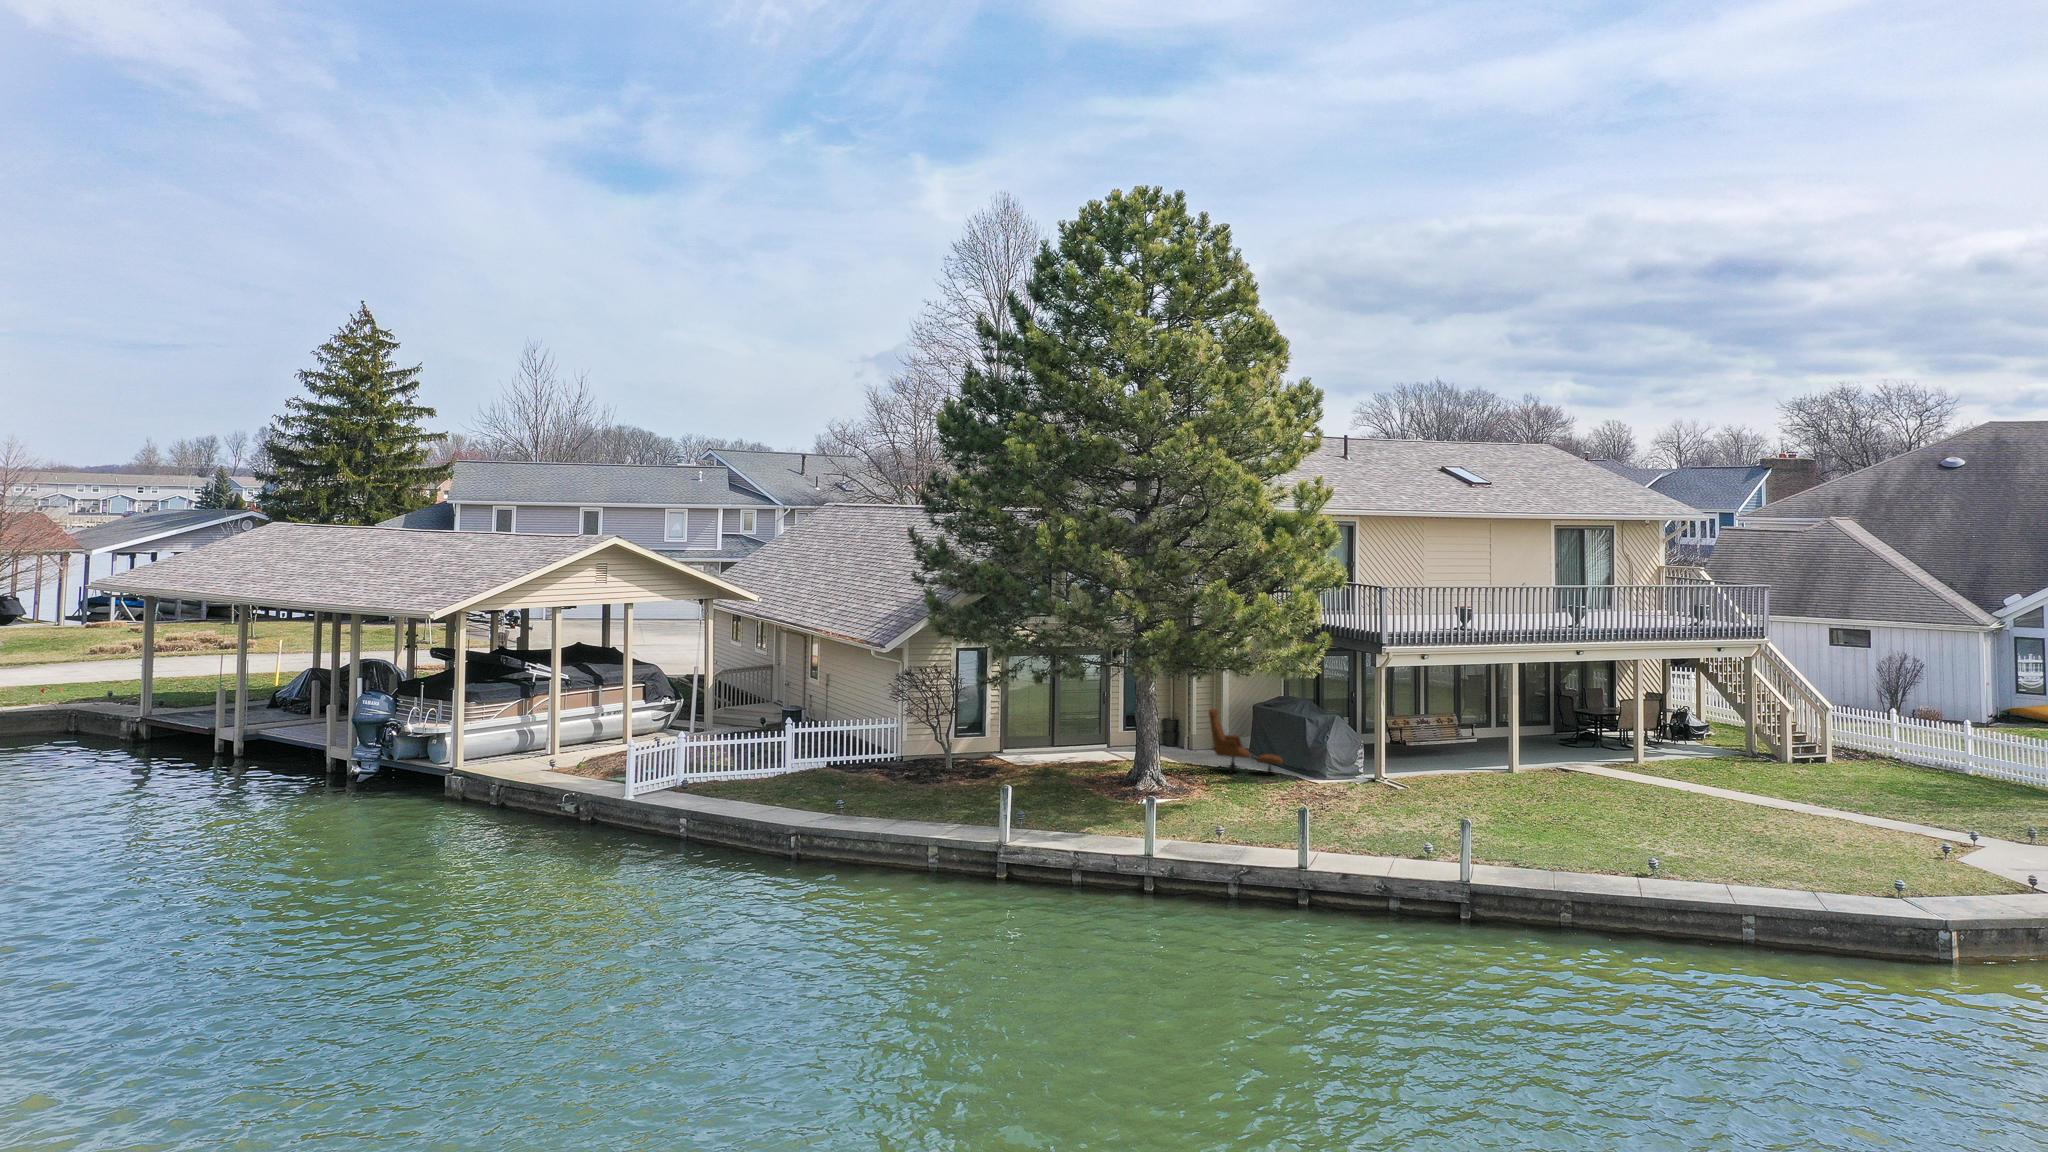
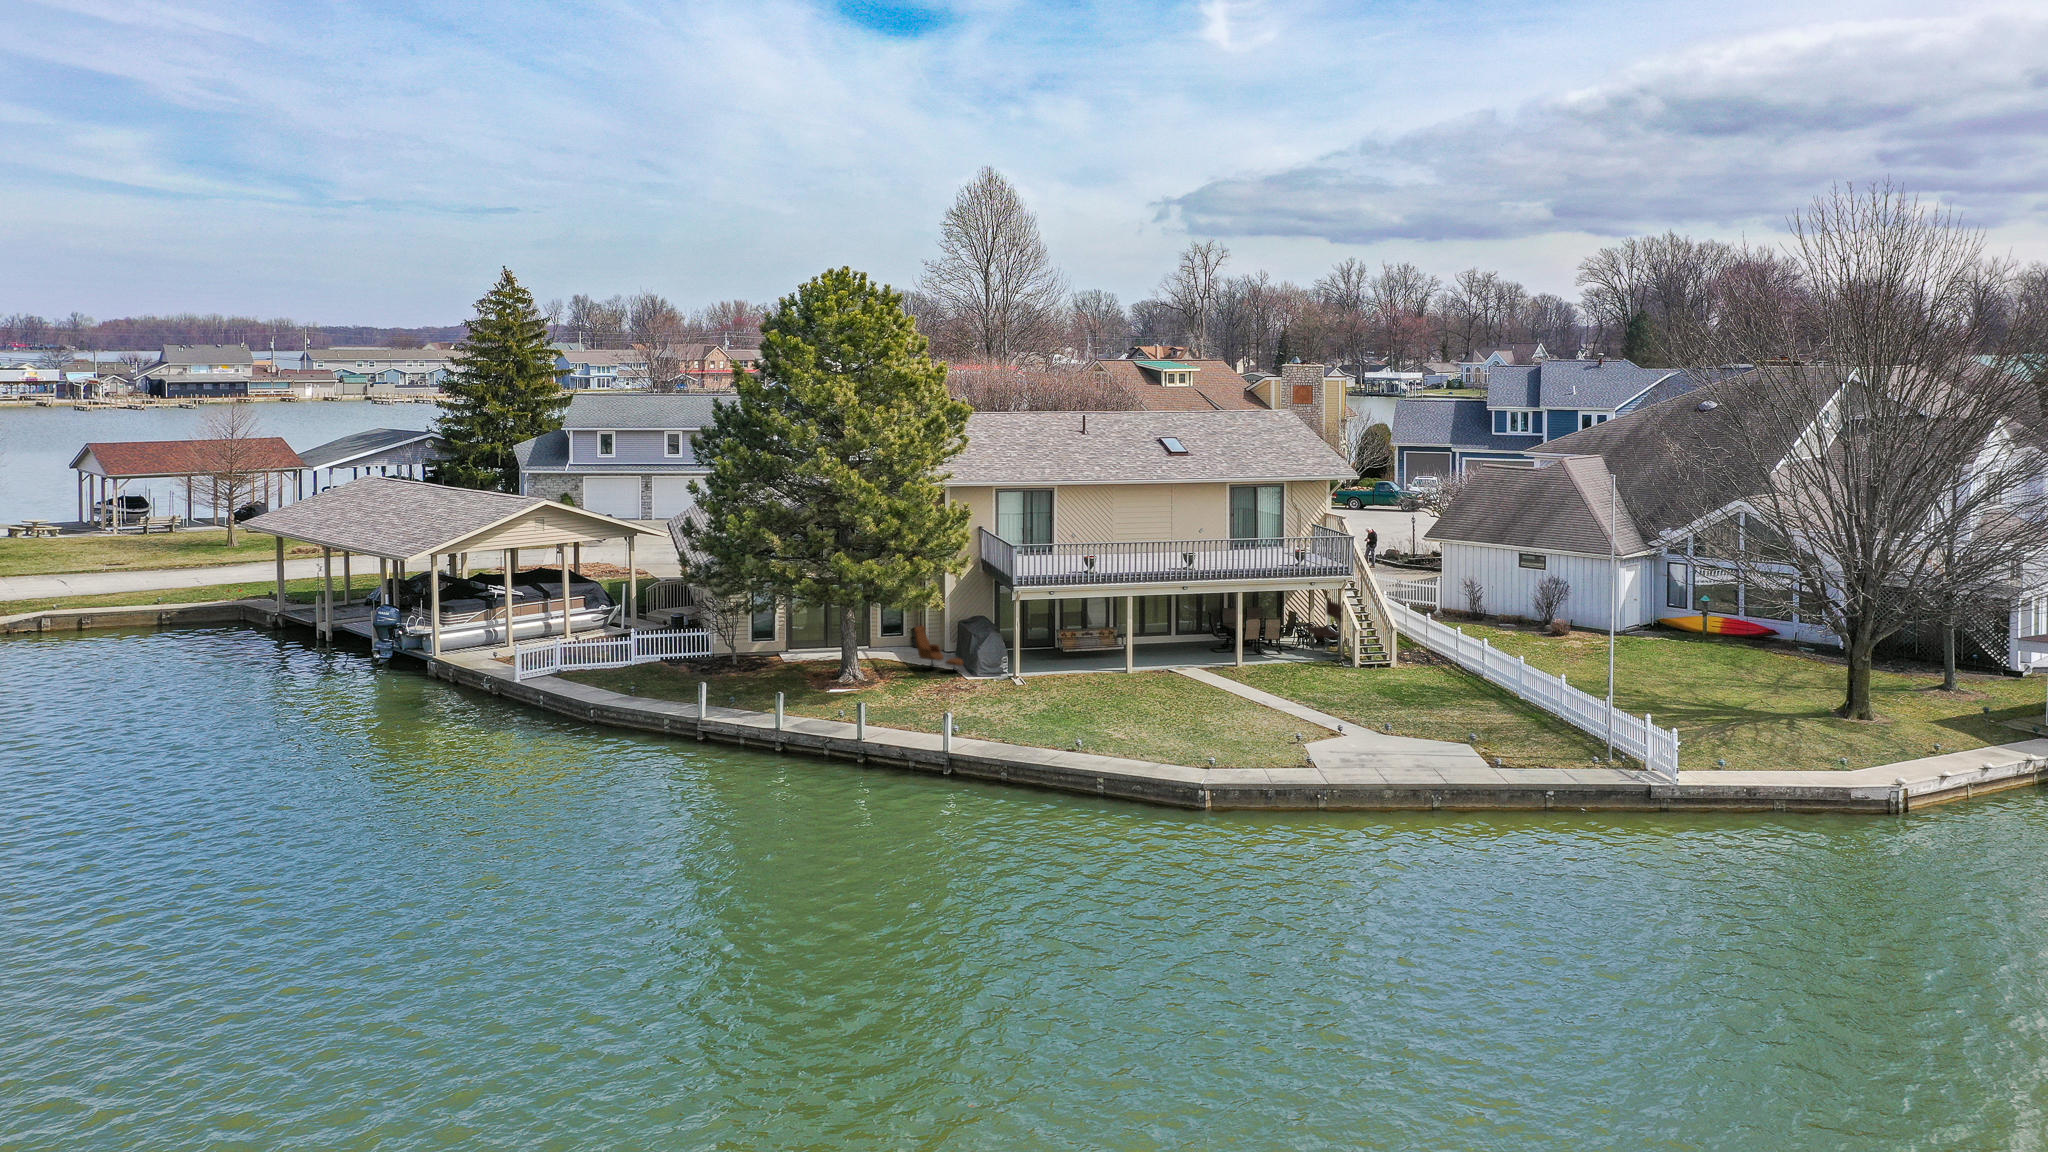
bench: none [1672,675,1741,746] -> present [1305,601,1342,656]

